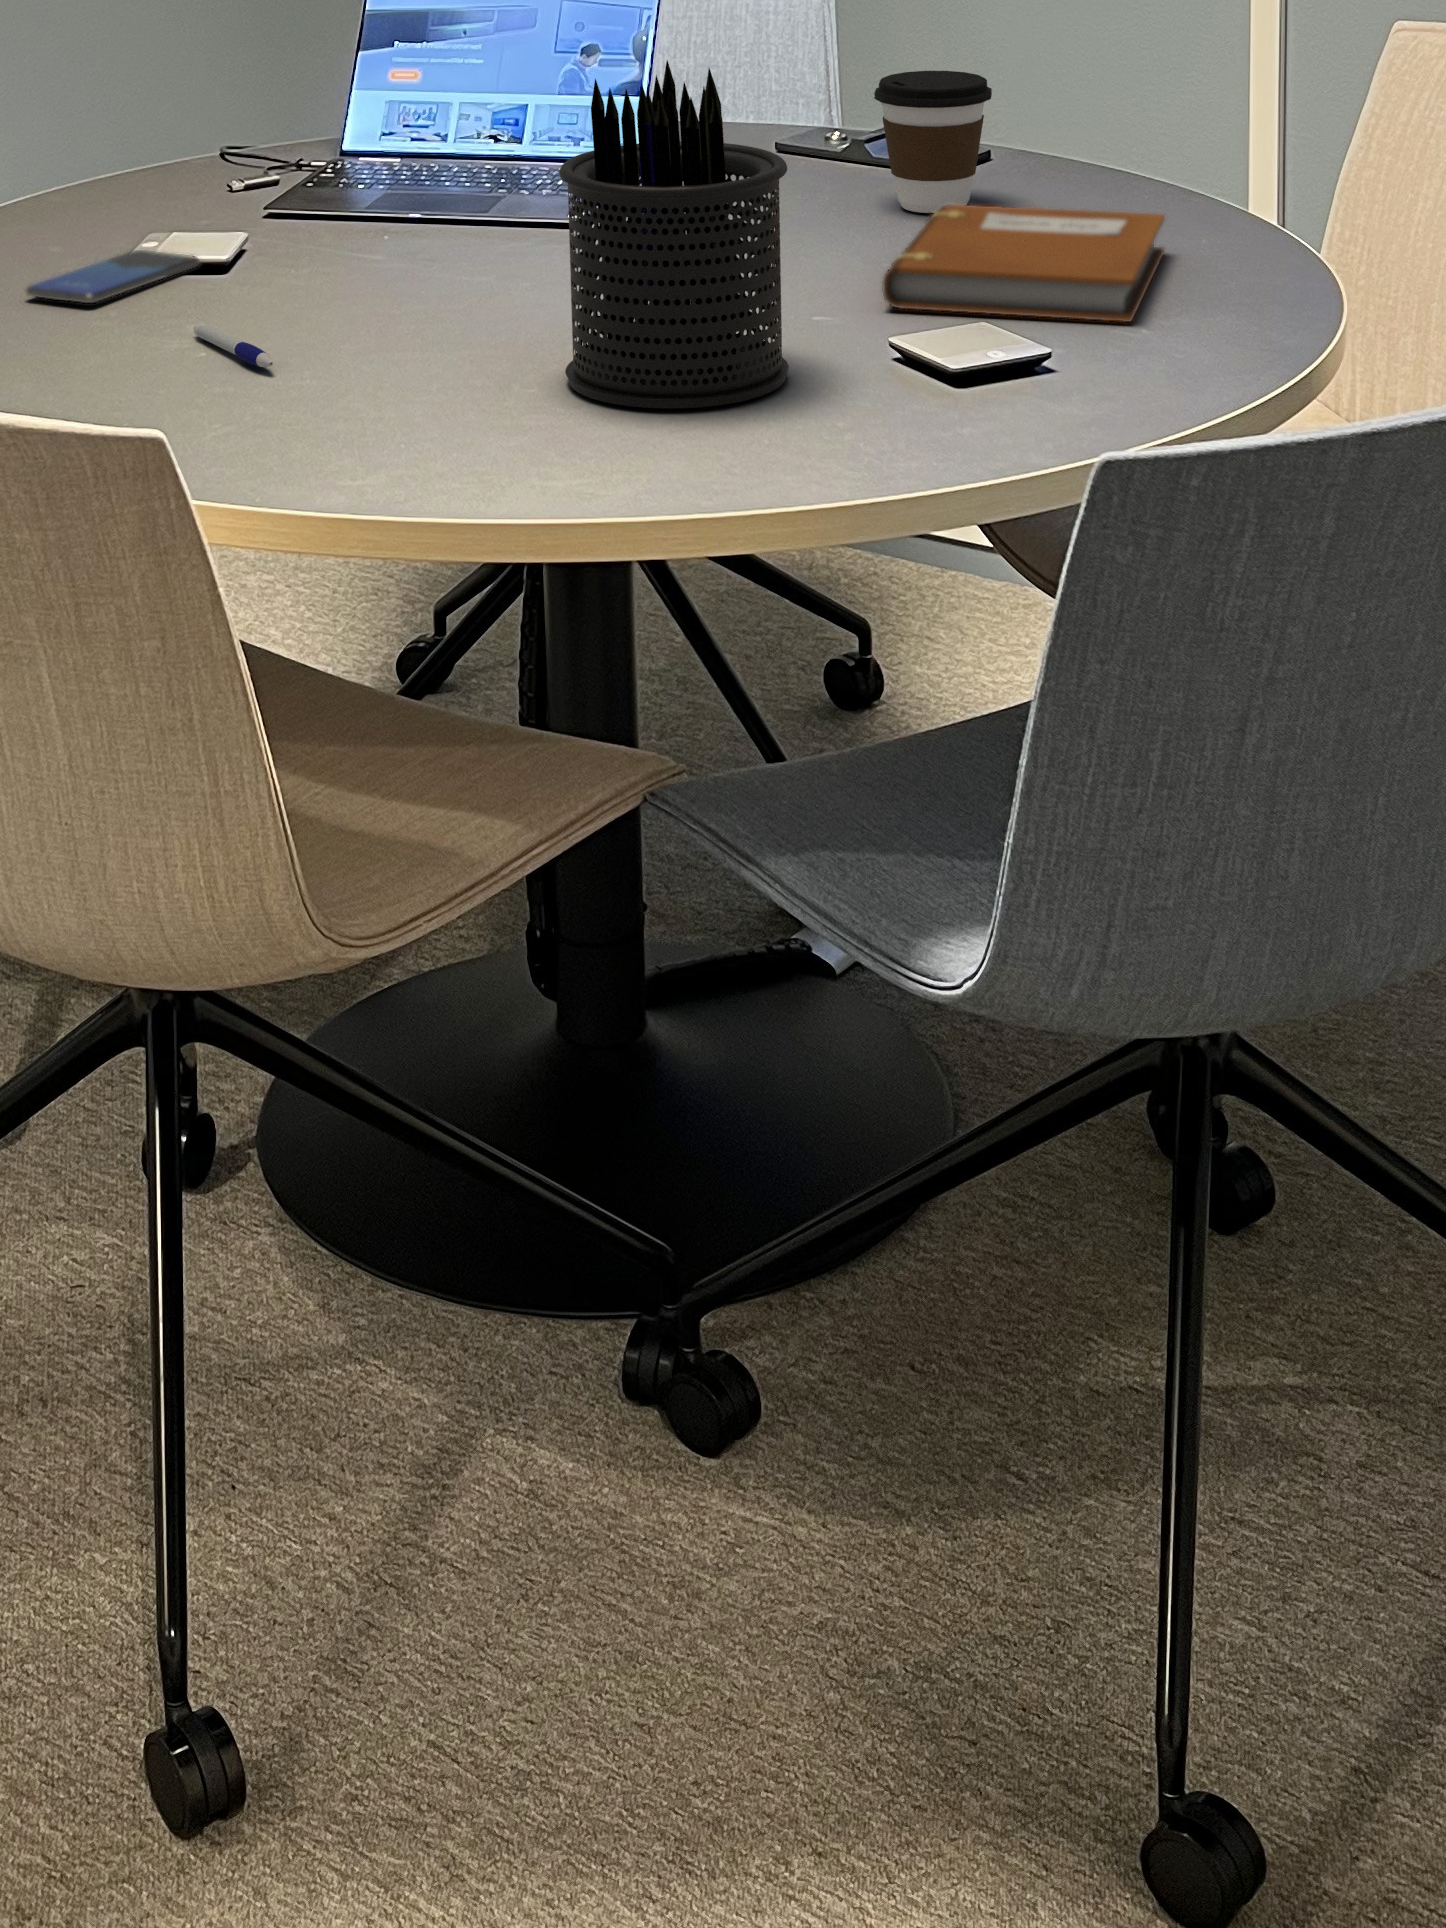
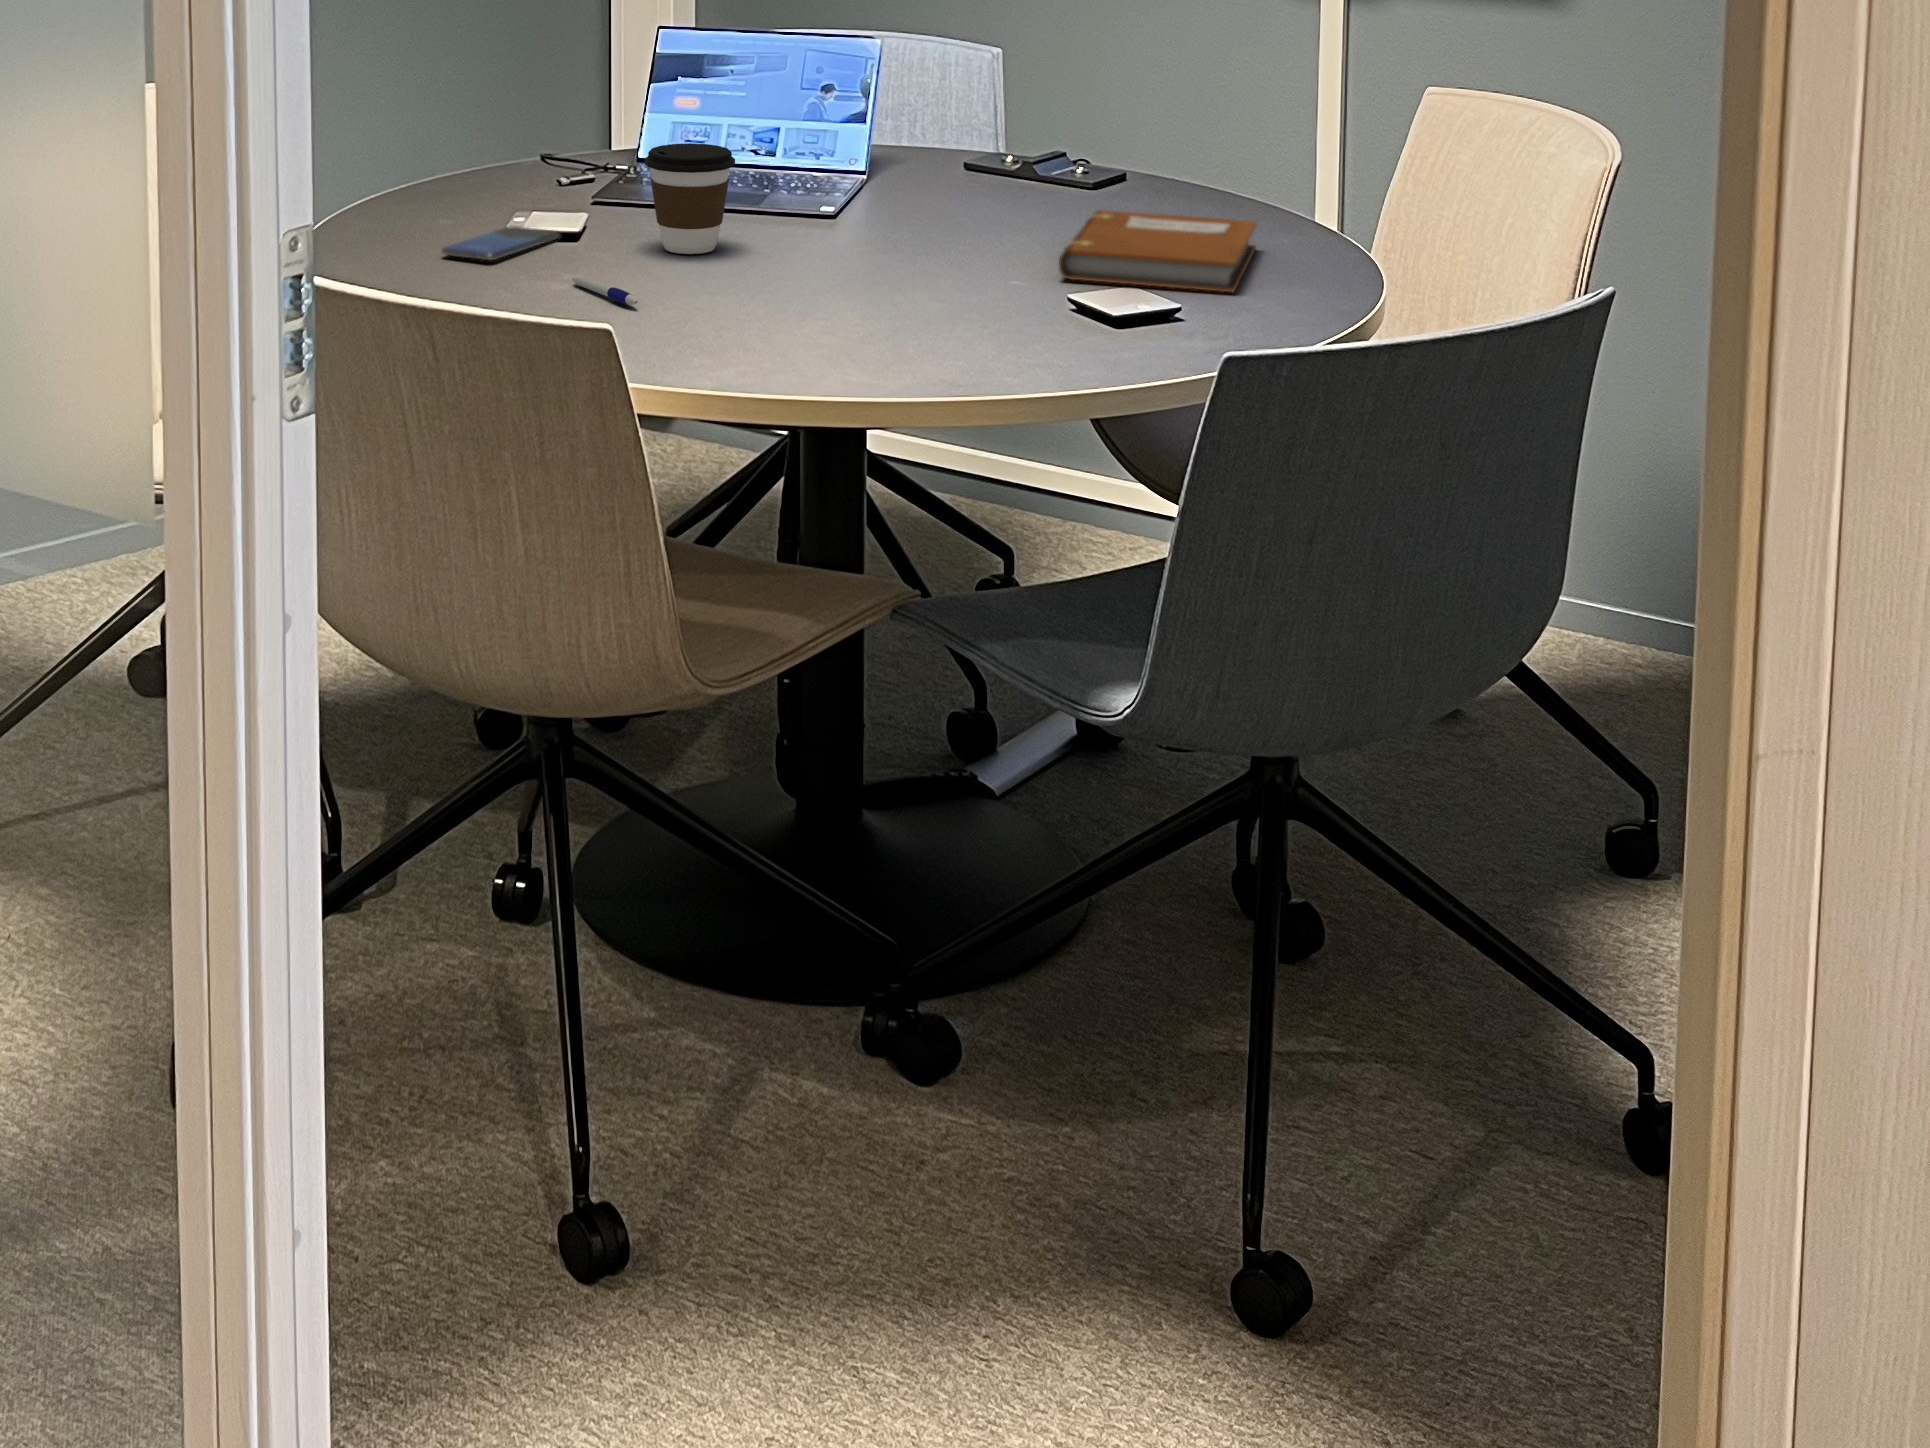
pen holder: present [559,60,789,409] -> none [844,97,1003,337]
coffee cup: present [874,71,992,213] -> present [645,143,735,254]

